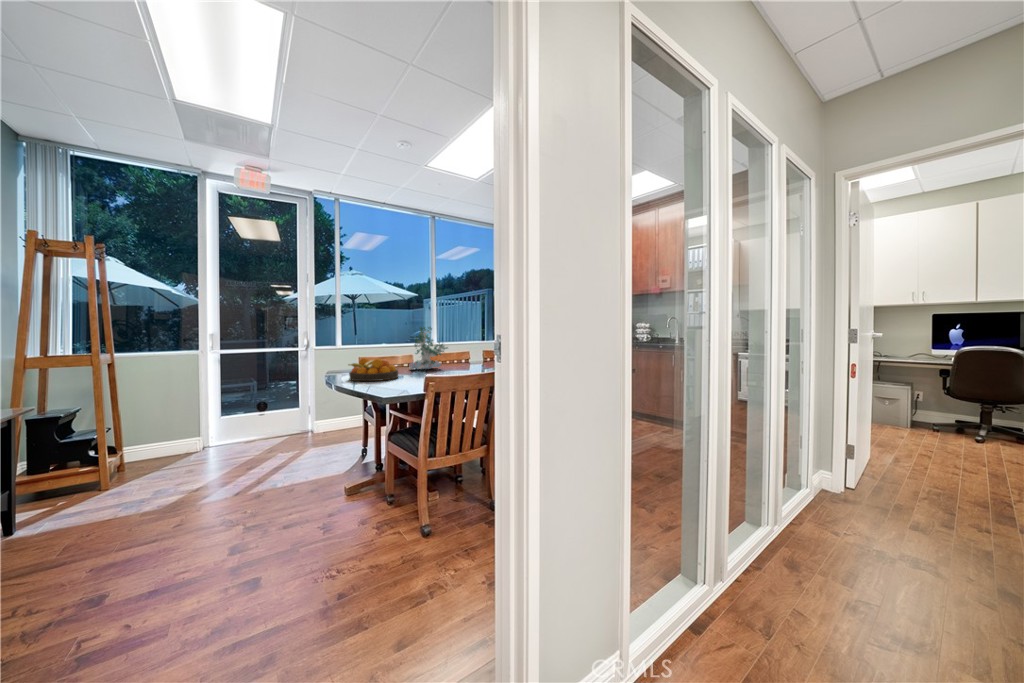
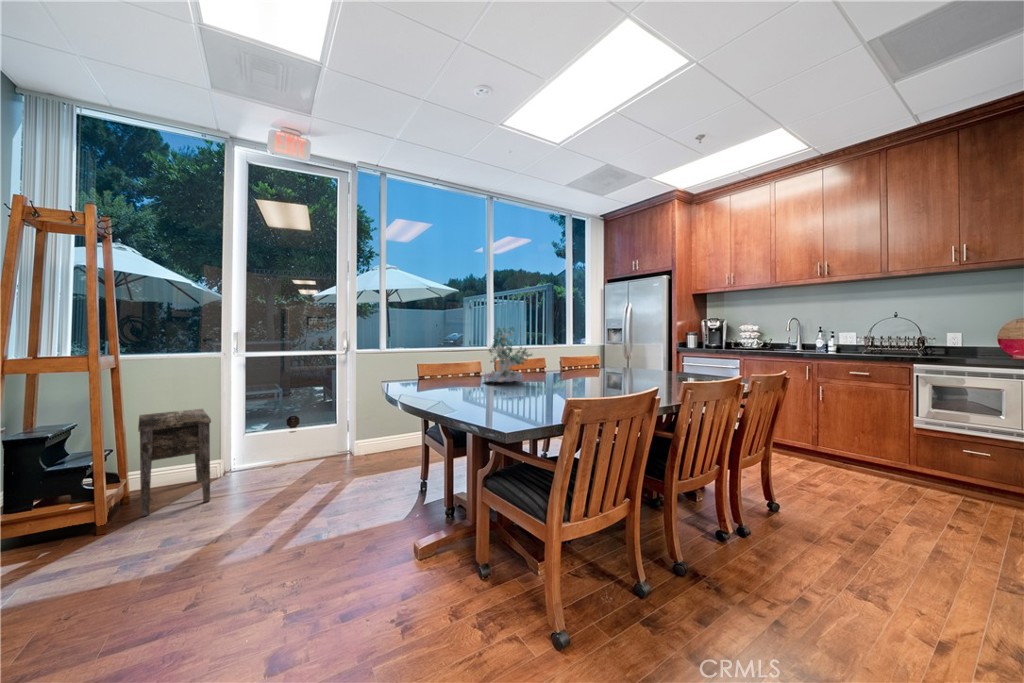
fruit bowl: present [349,358,398,381] -> none [417,367,482,400]
side table: none [131,395,192,478] -> present [138,409,211,516]

